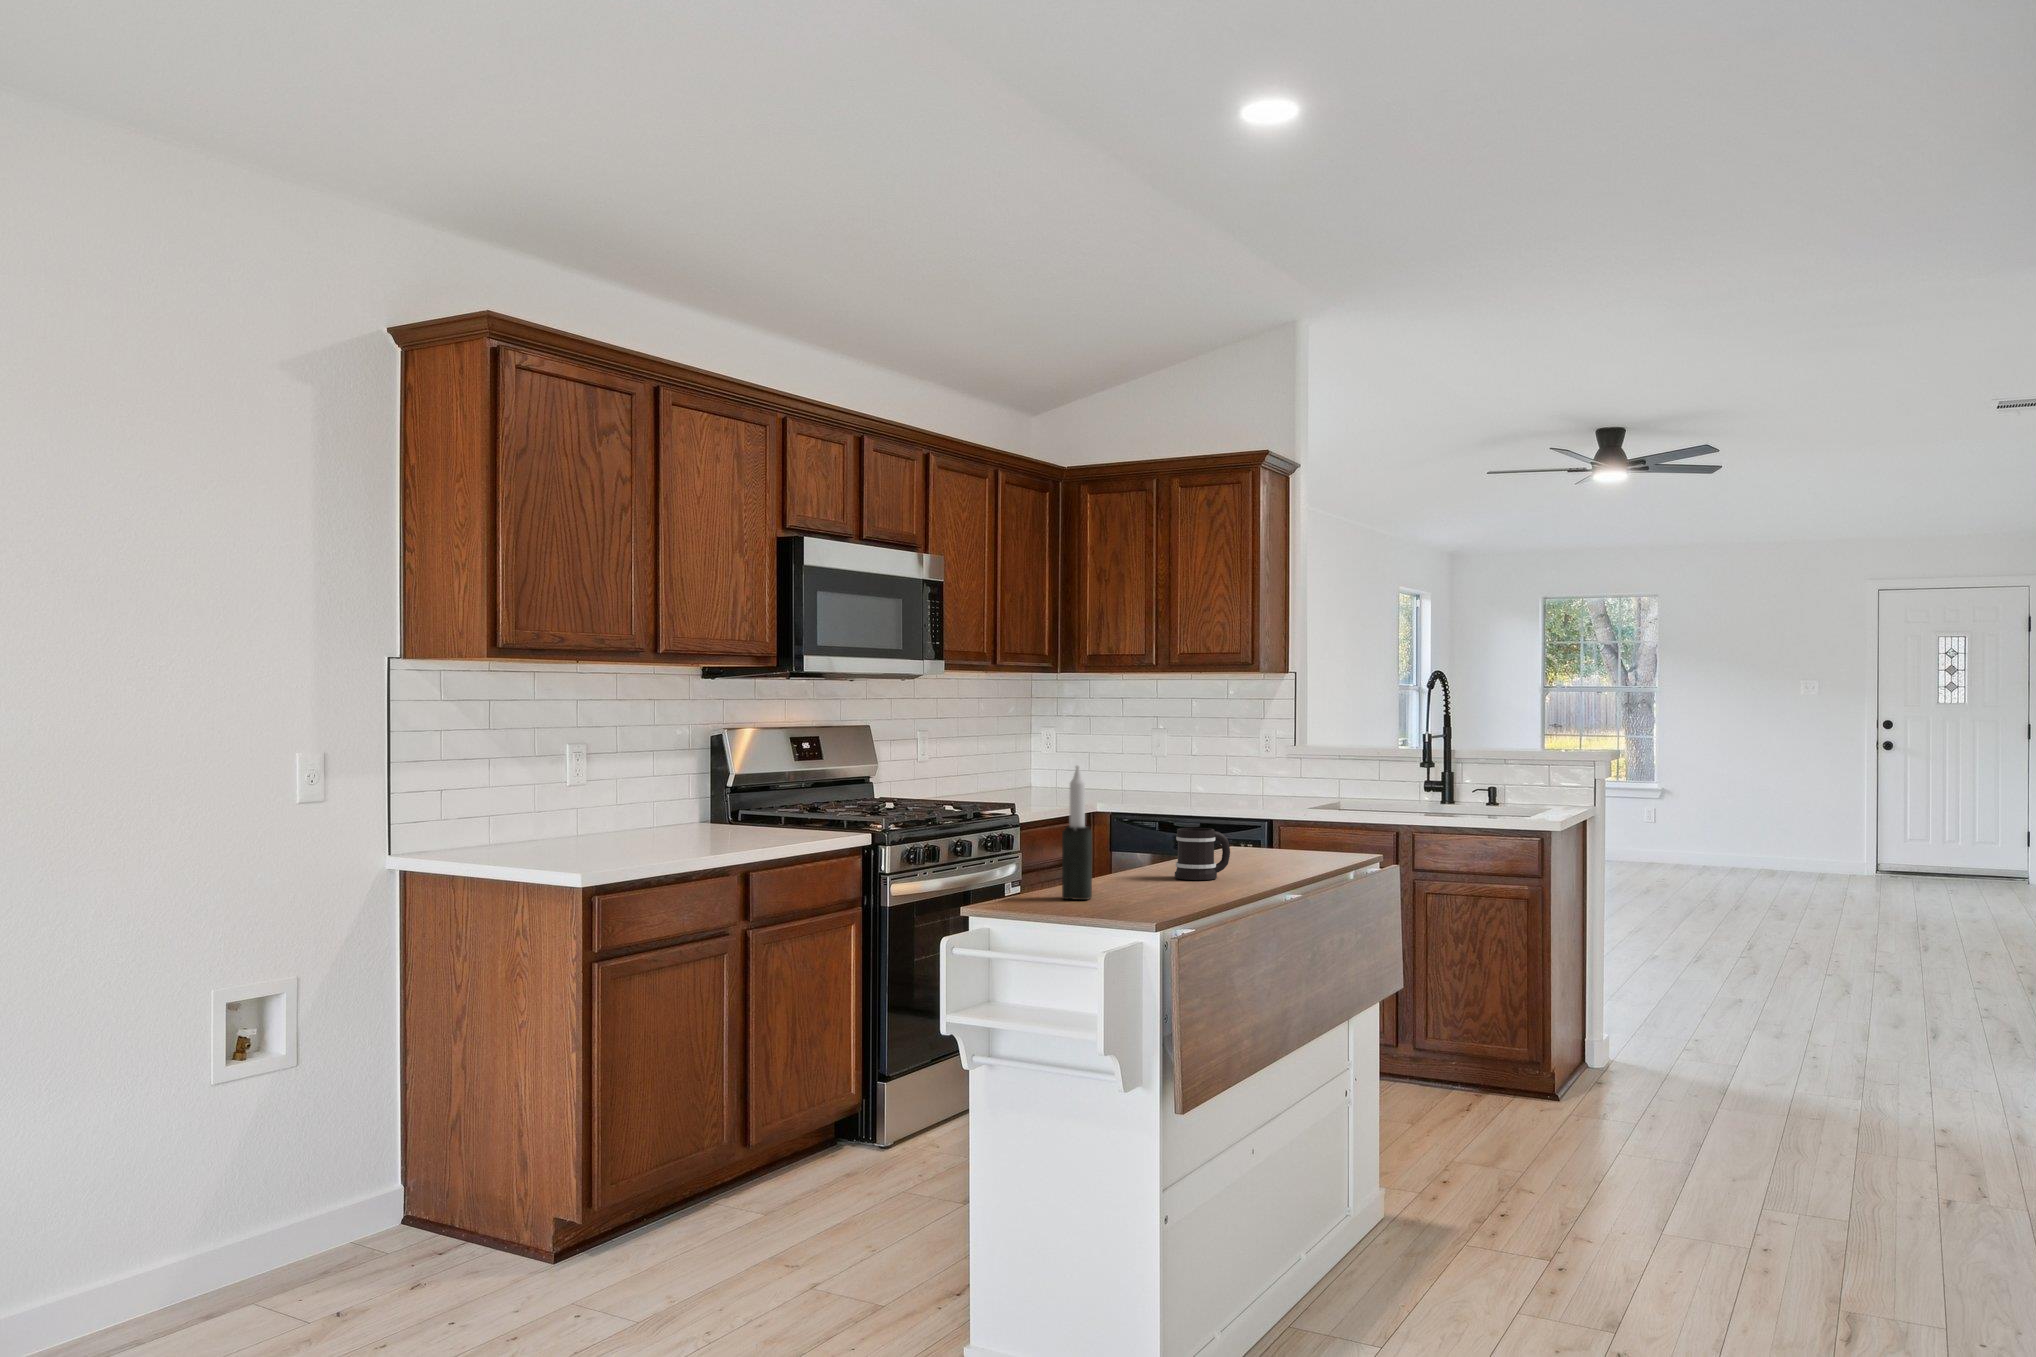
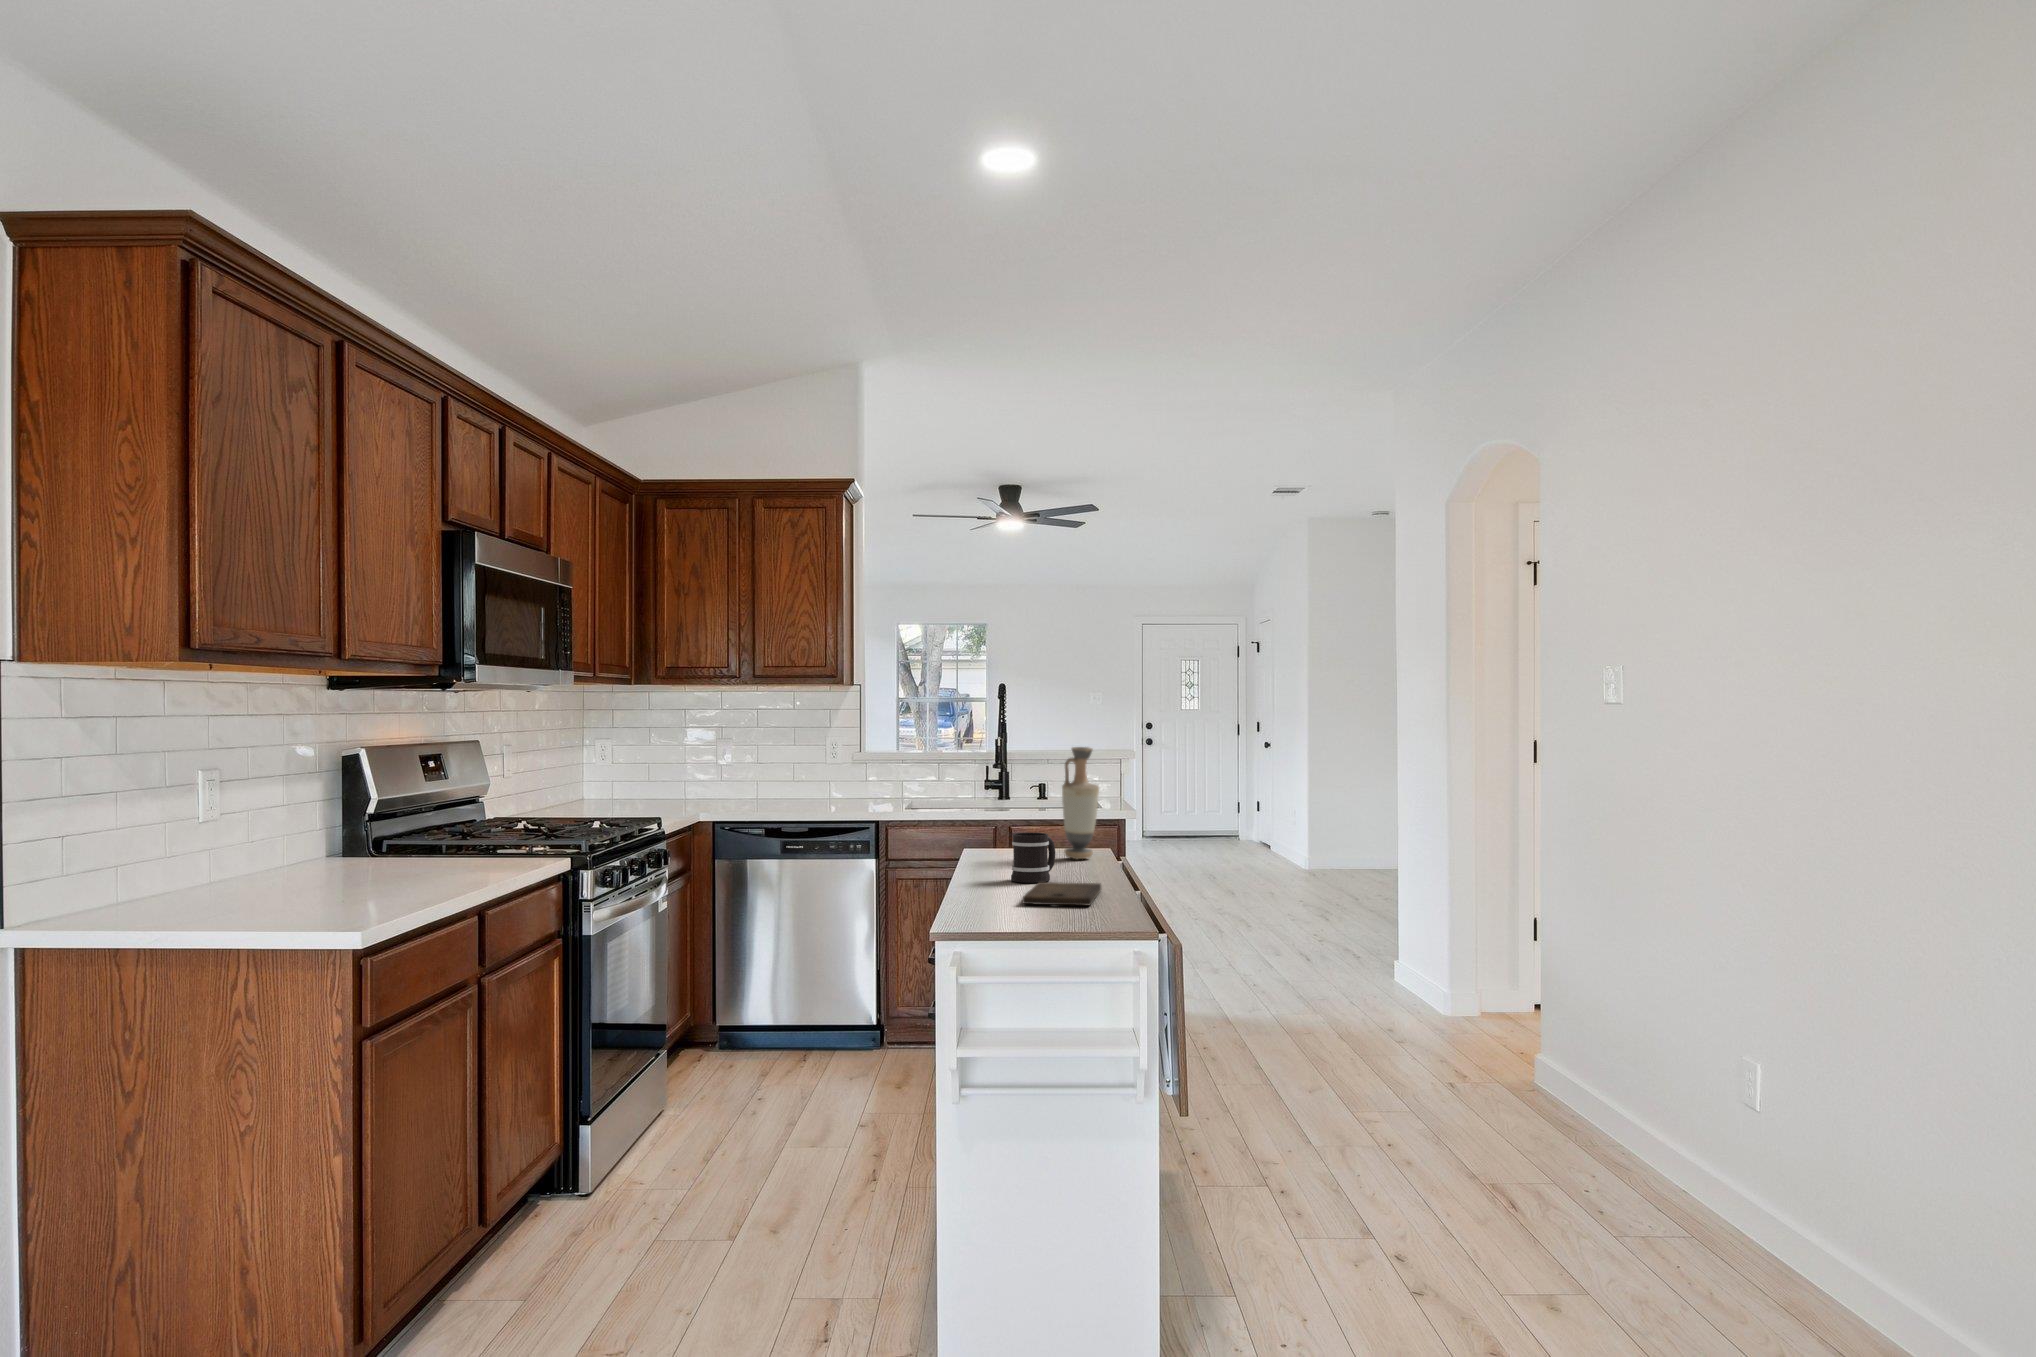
vase: none [1294,739,1336,864] -> present [1062,747,1099,859]
candle: present [1062,765,1092,900] -> none [981,777,1012,913]
cutting board: none [1115,878,1233,901] -> present [1022,882,1101,905]

